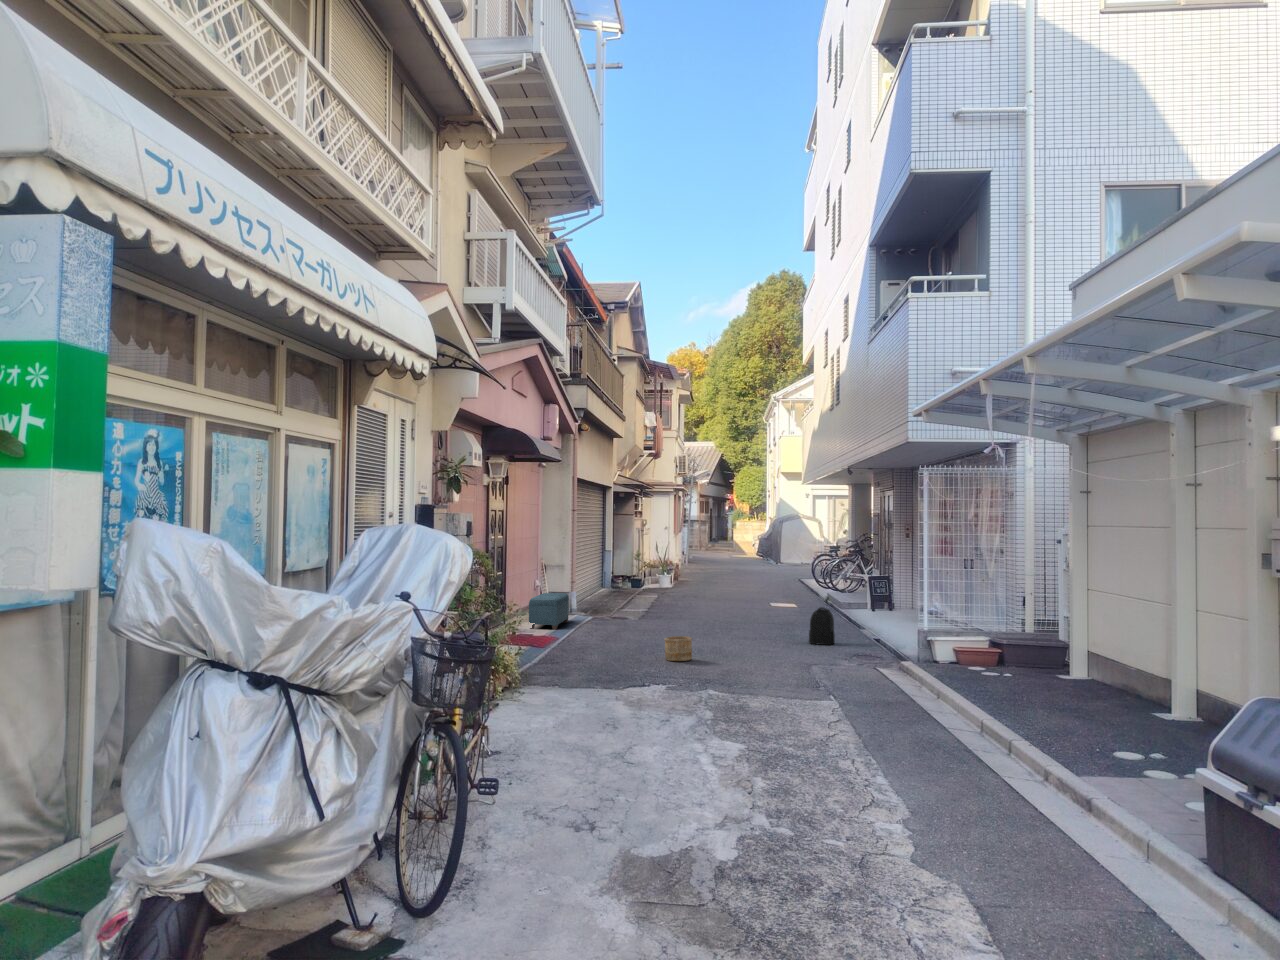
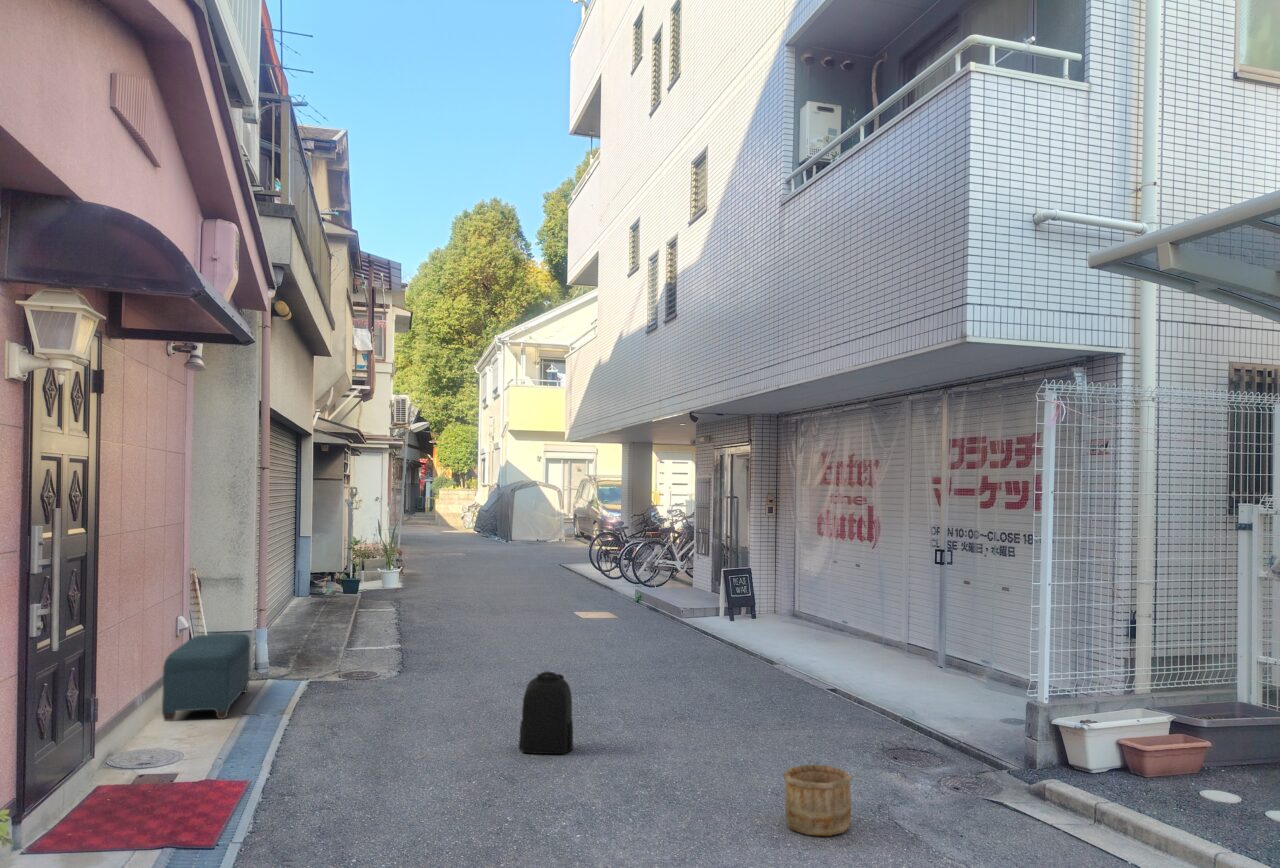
backpack: present [809,607,835,645] -> present [519,671,573,754]
wooden bucket: present [664,636,692,661] -> present [783,765,852,836]

